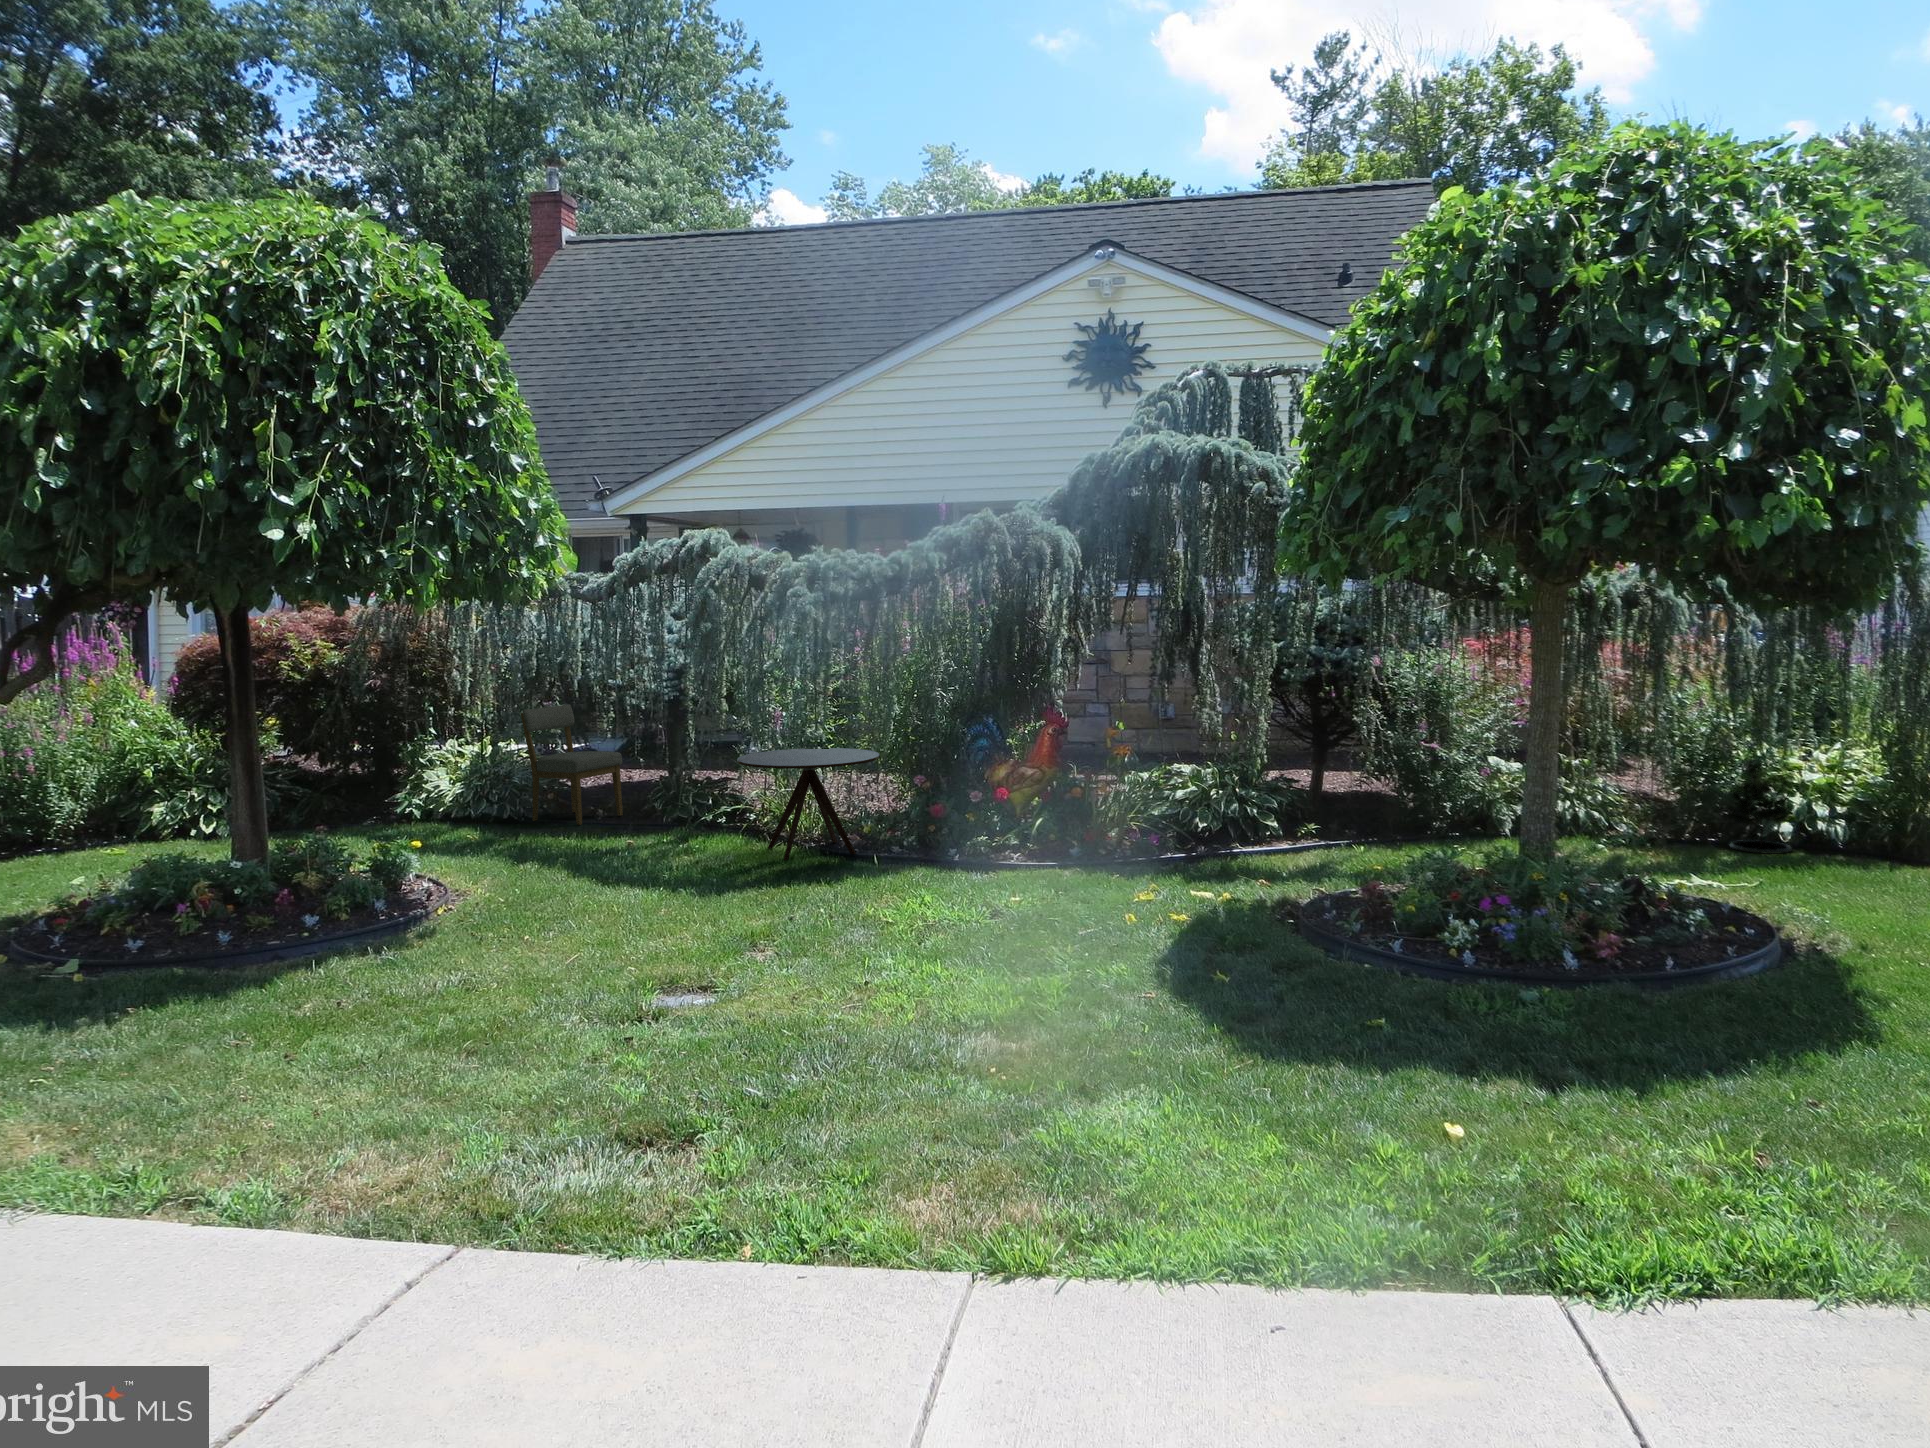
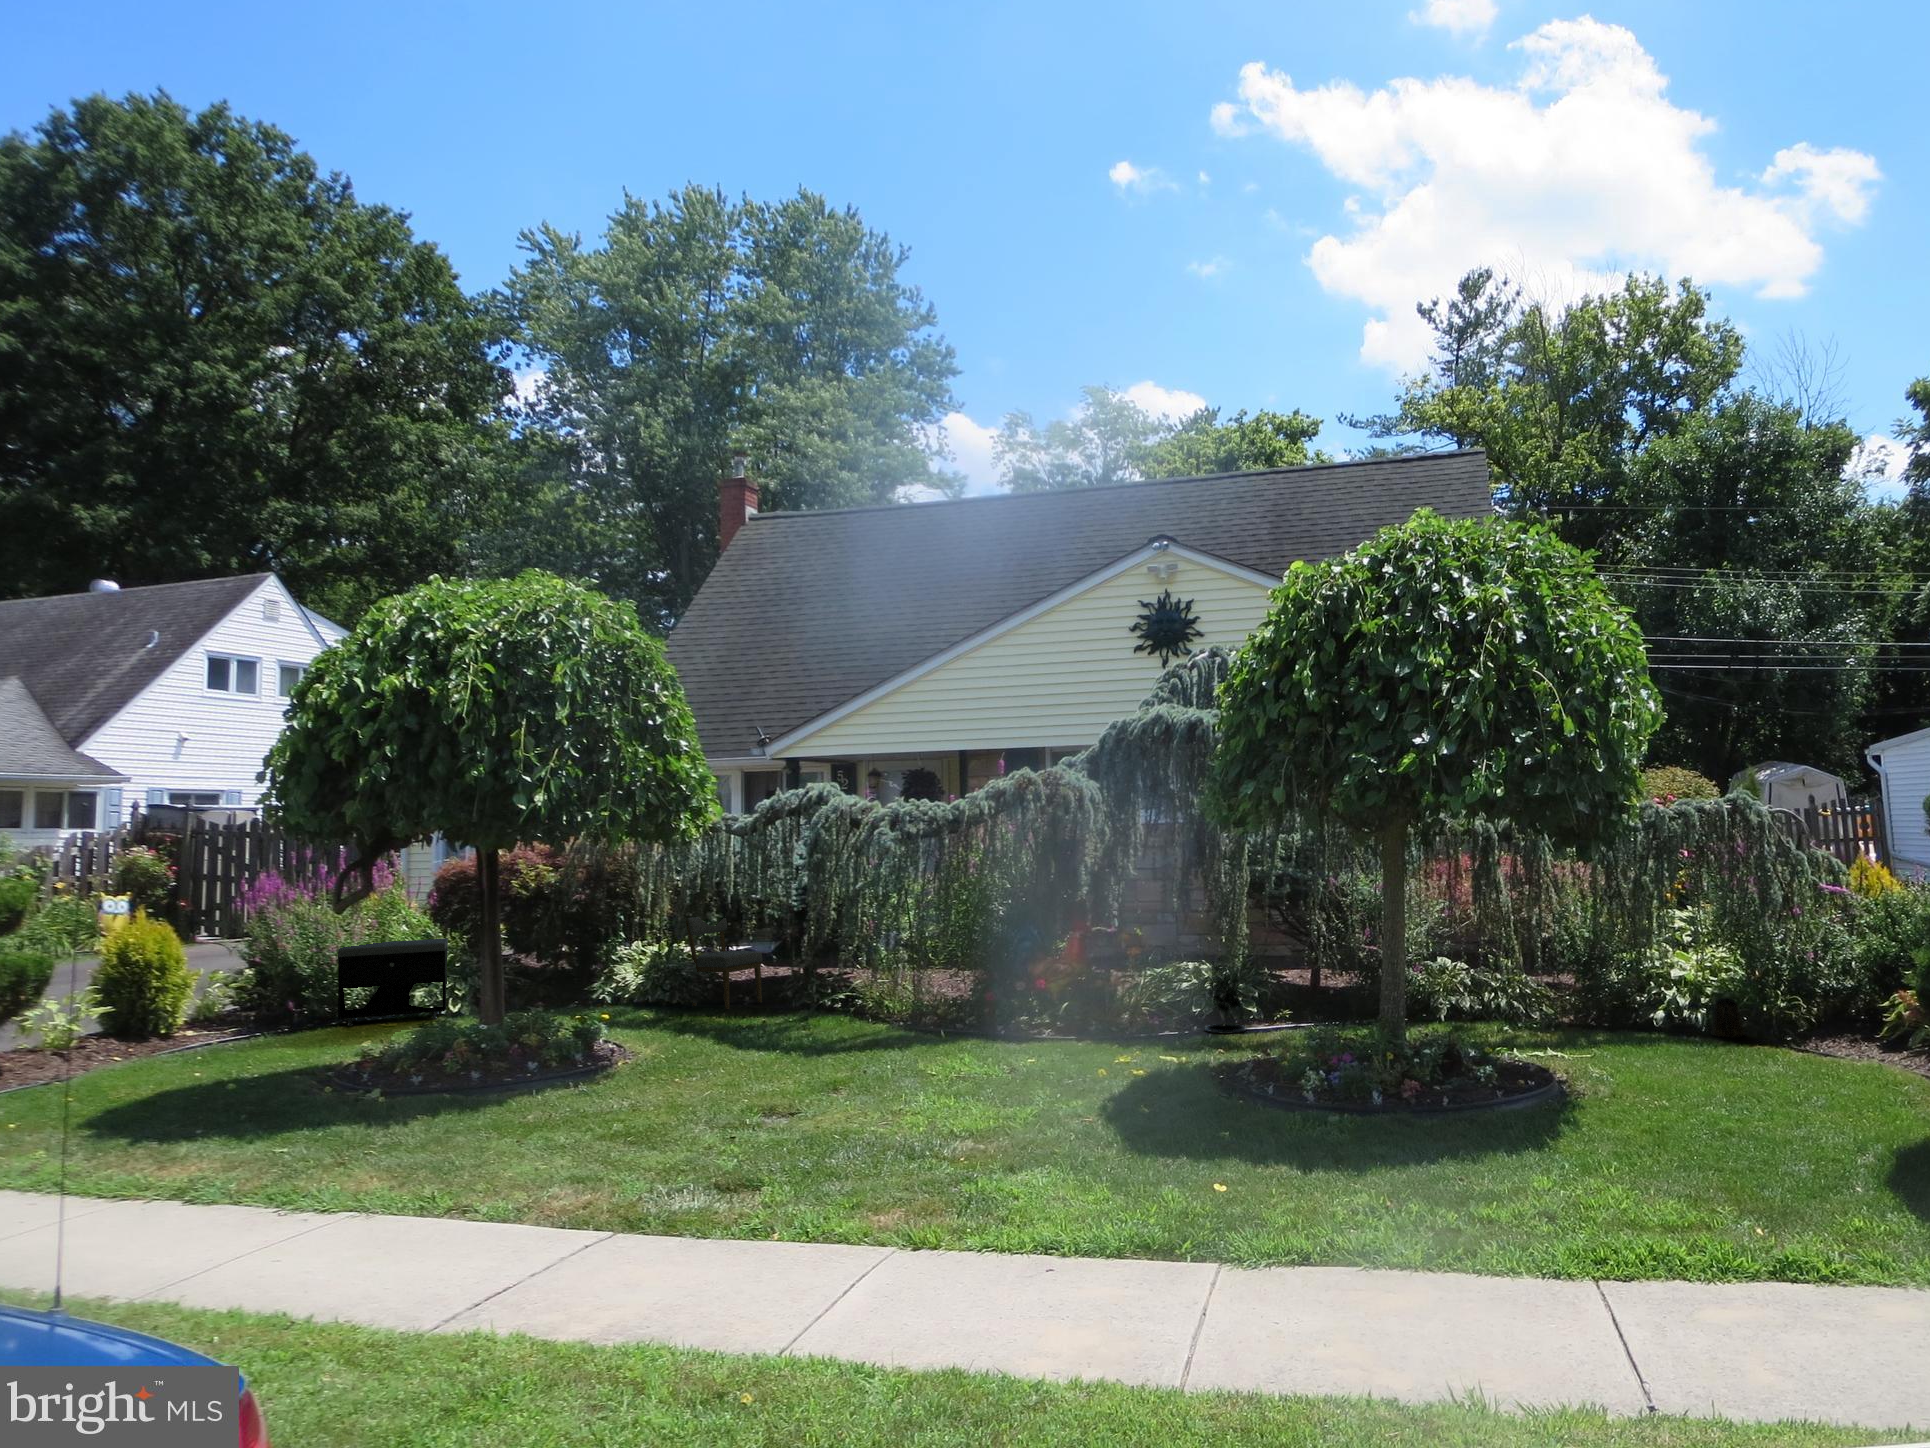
storage bench: none [38,736,202,852] -> present [338,938,448,1026]
round table: present [737,748,879,860] -> none [840,948,949,1035]
potted tree: present [1730,753,1795,854] -> present [1205,958,1246,1034]
watering can: none [1851,807,1897,856] -> present [1712,998,1745,1038]

